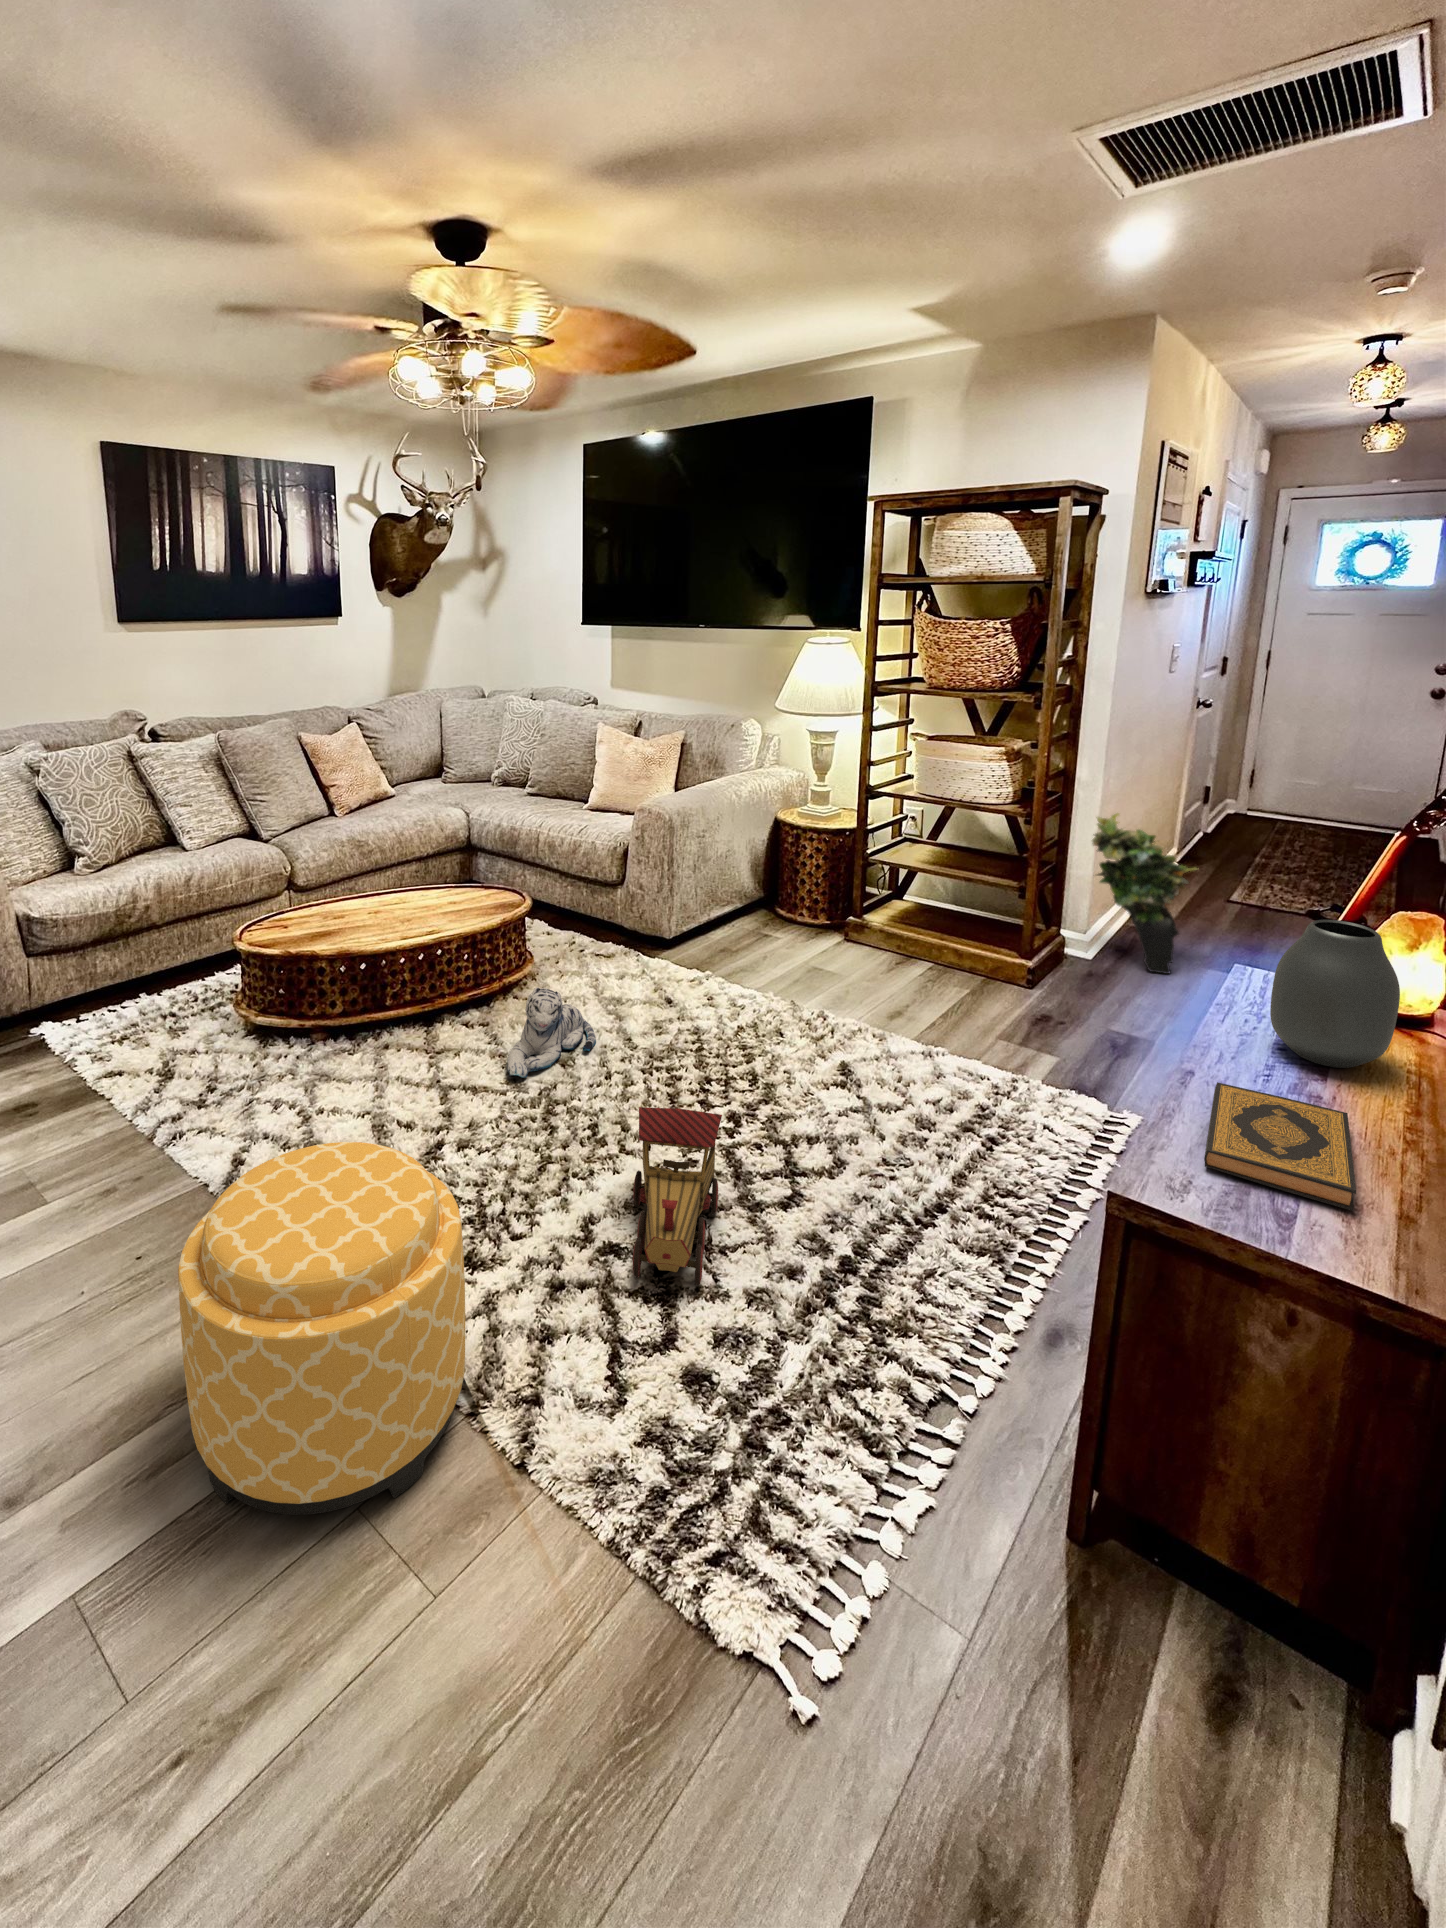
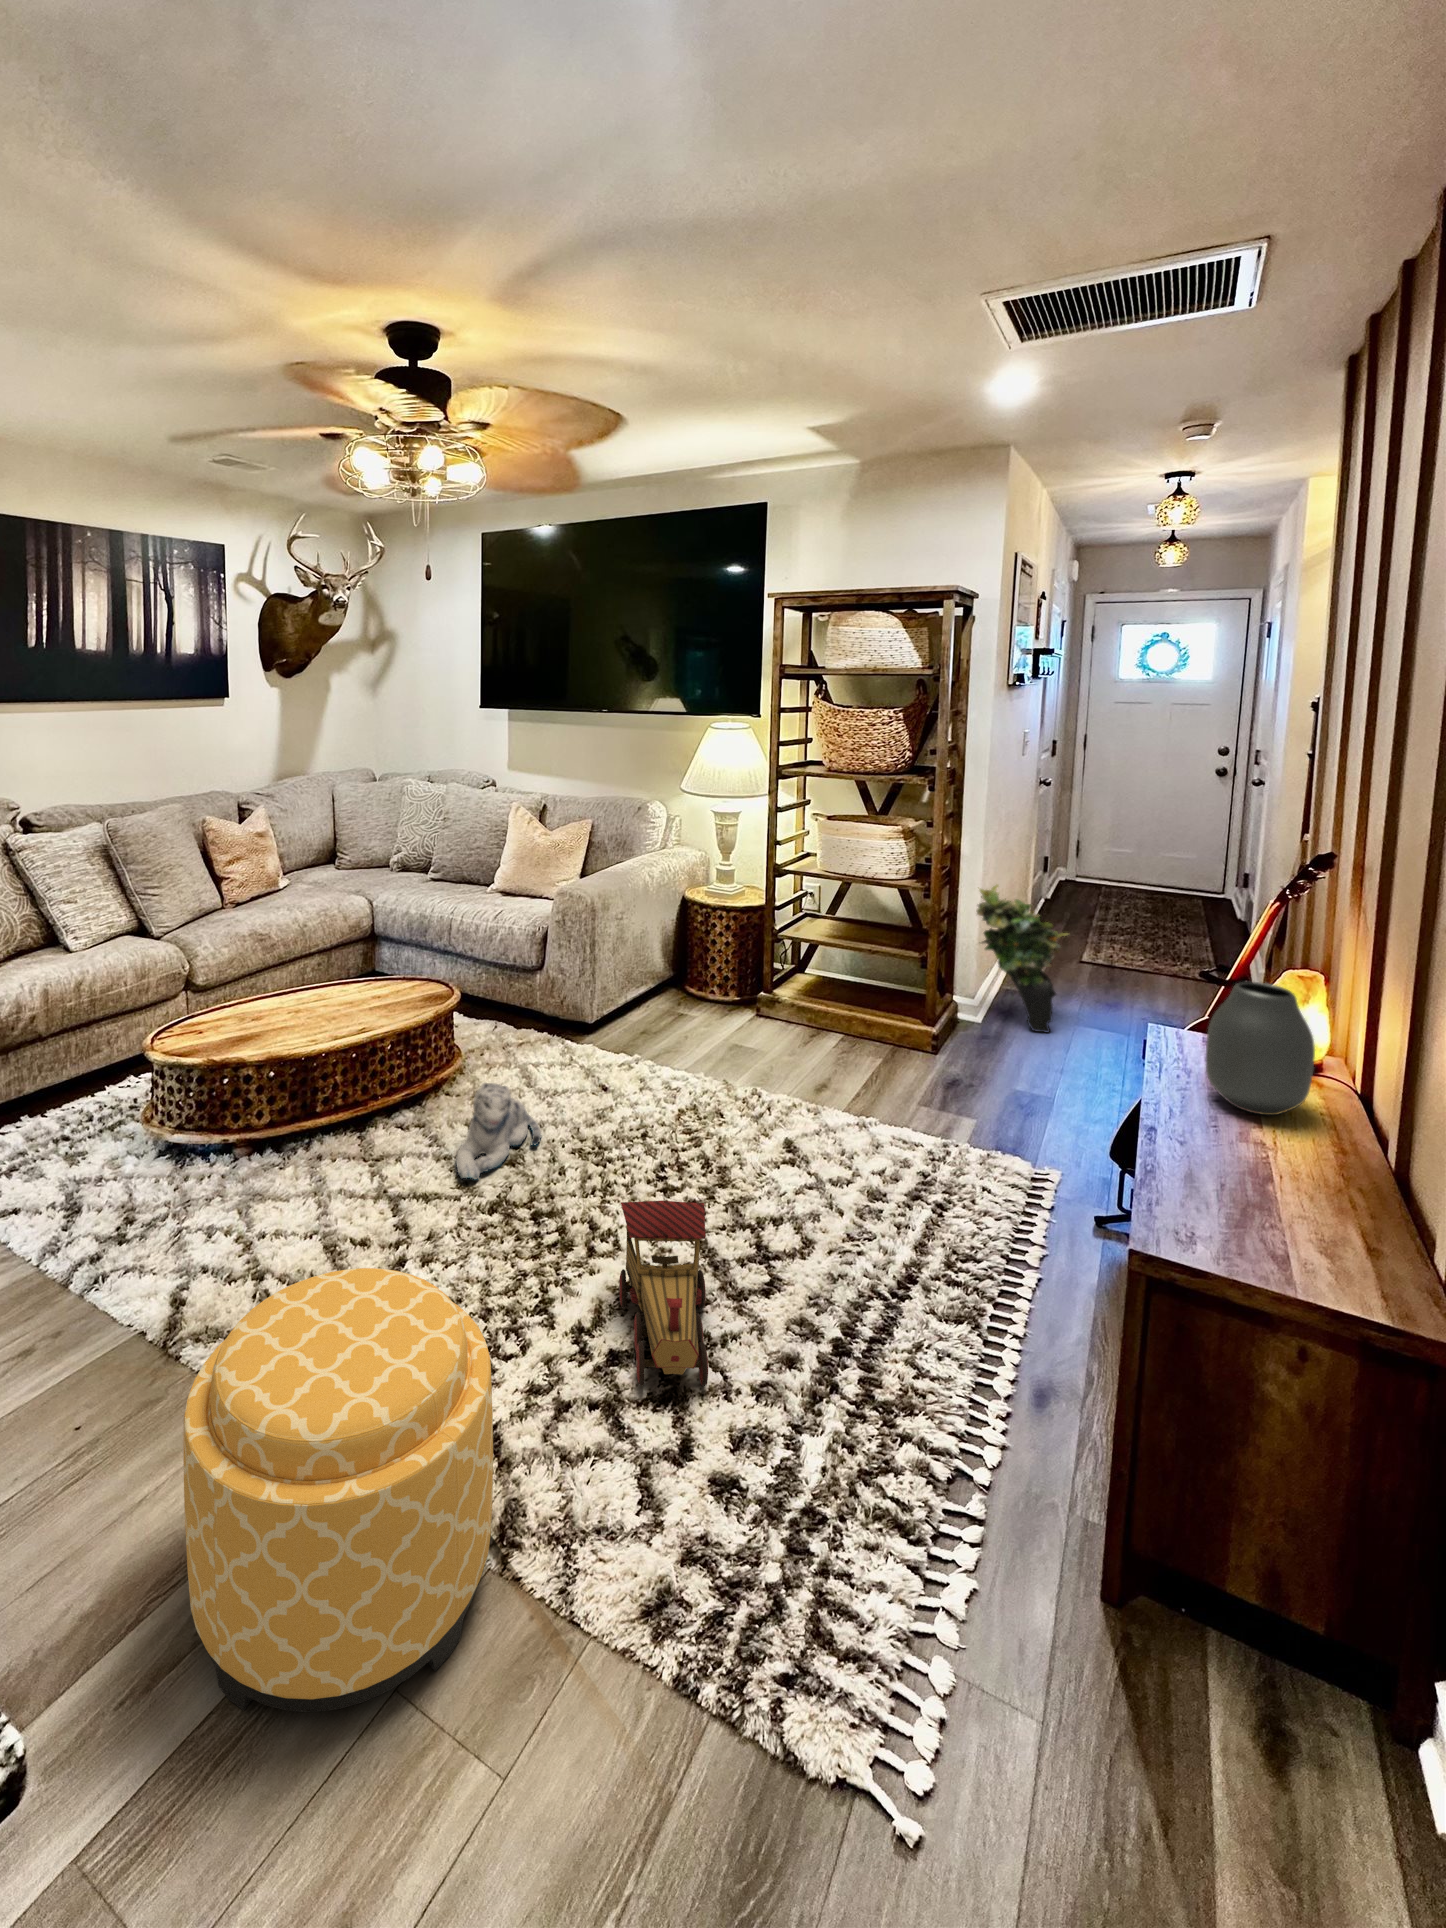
hardback book: present [1204,1082,1356,1211] -> none [1181,1137,1334,1249]

